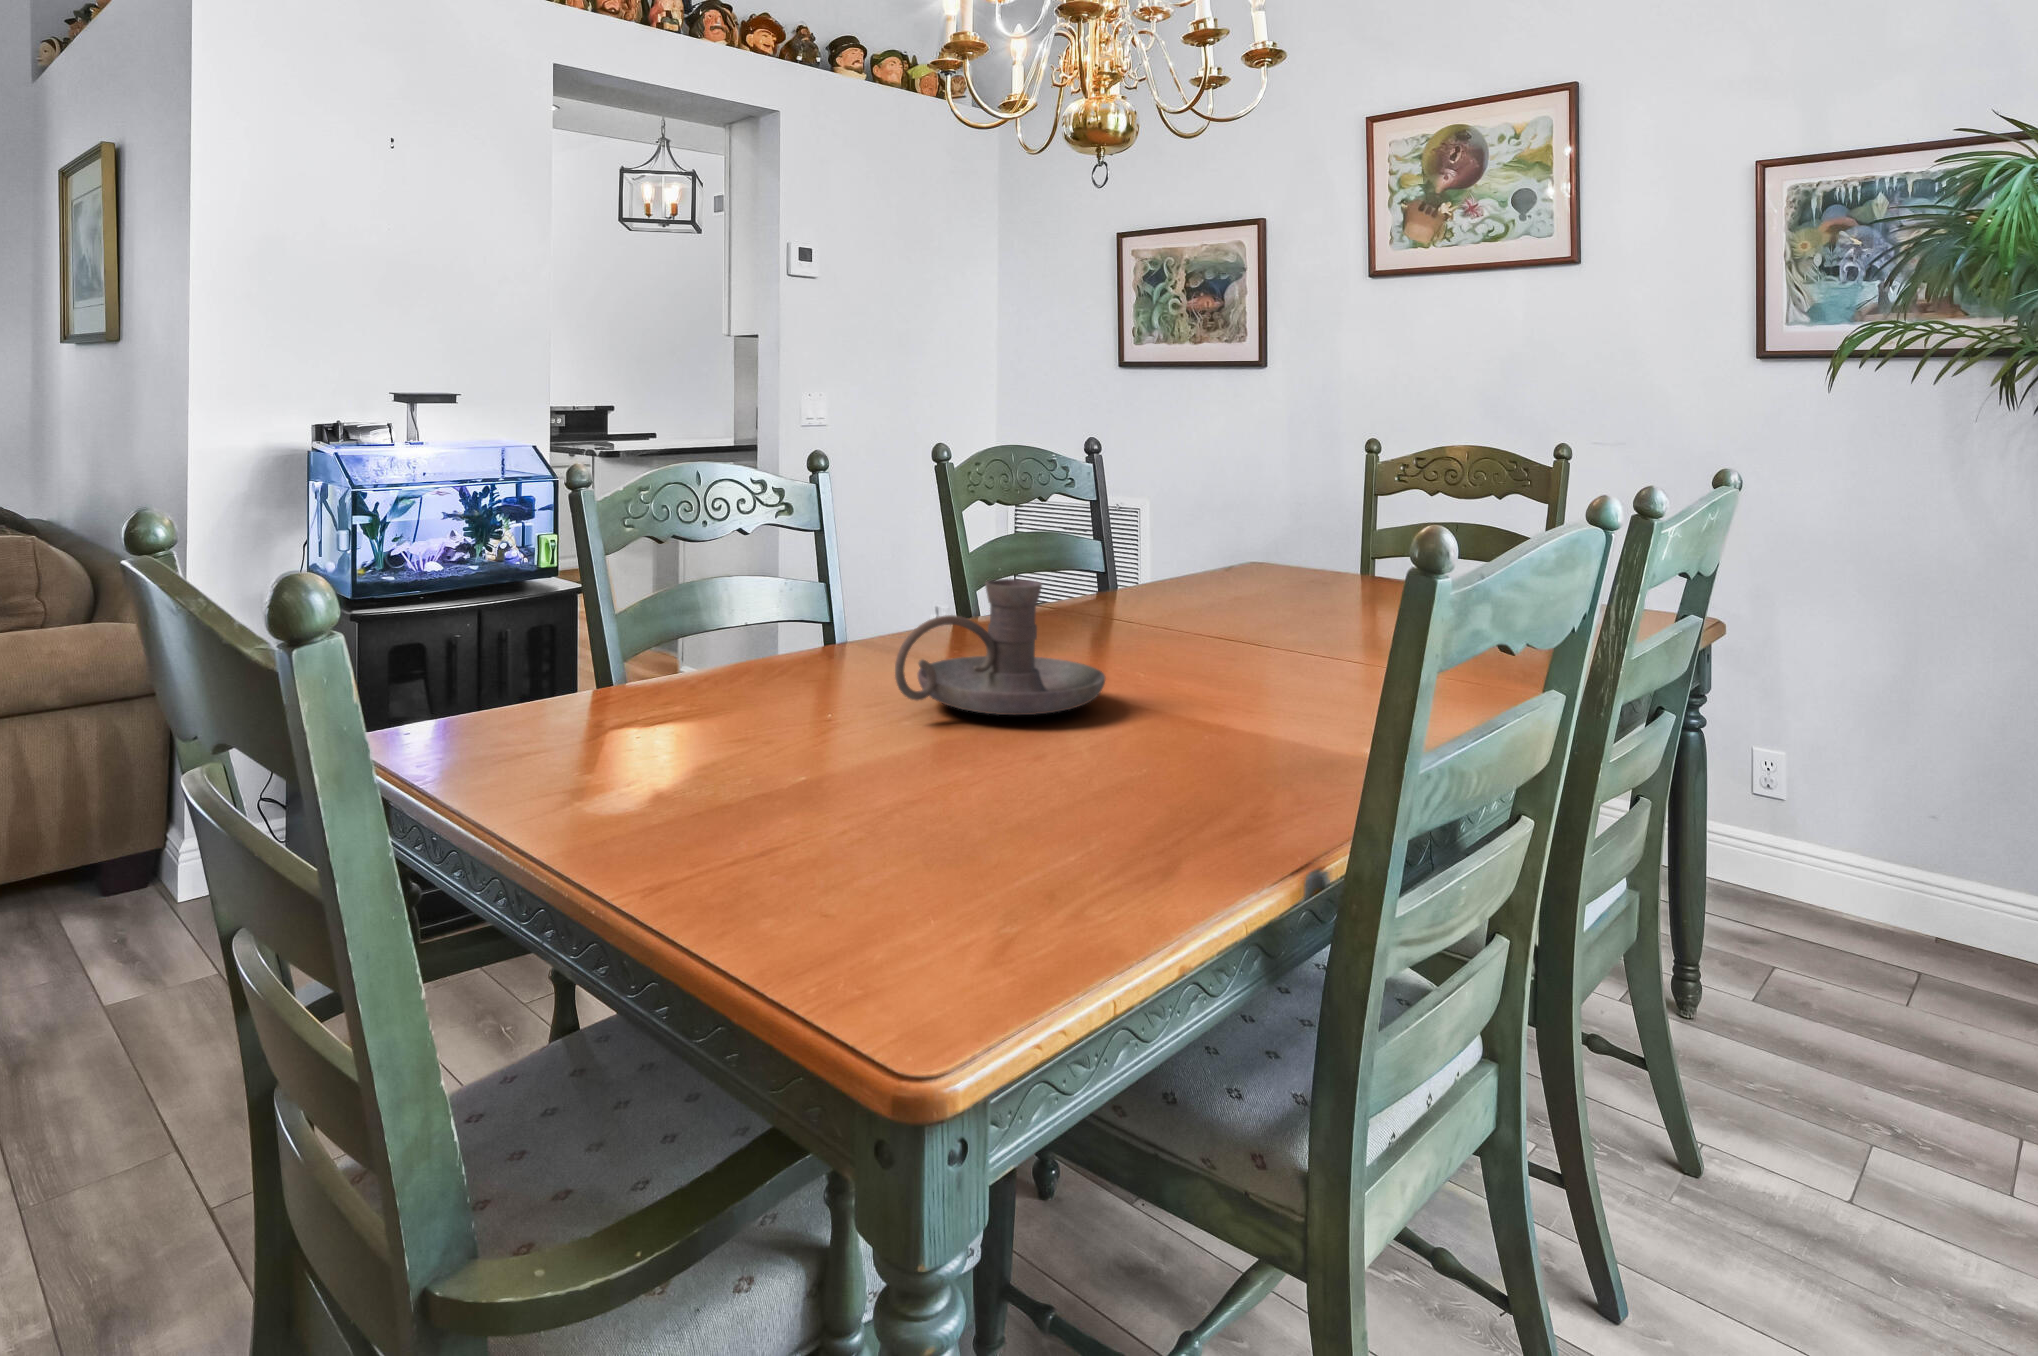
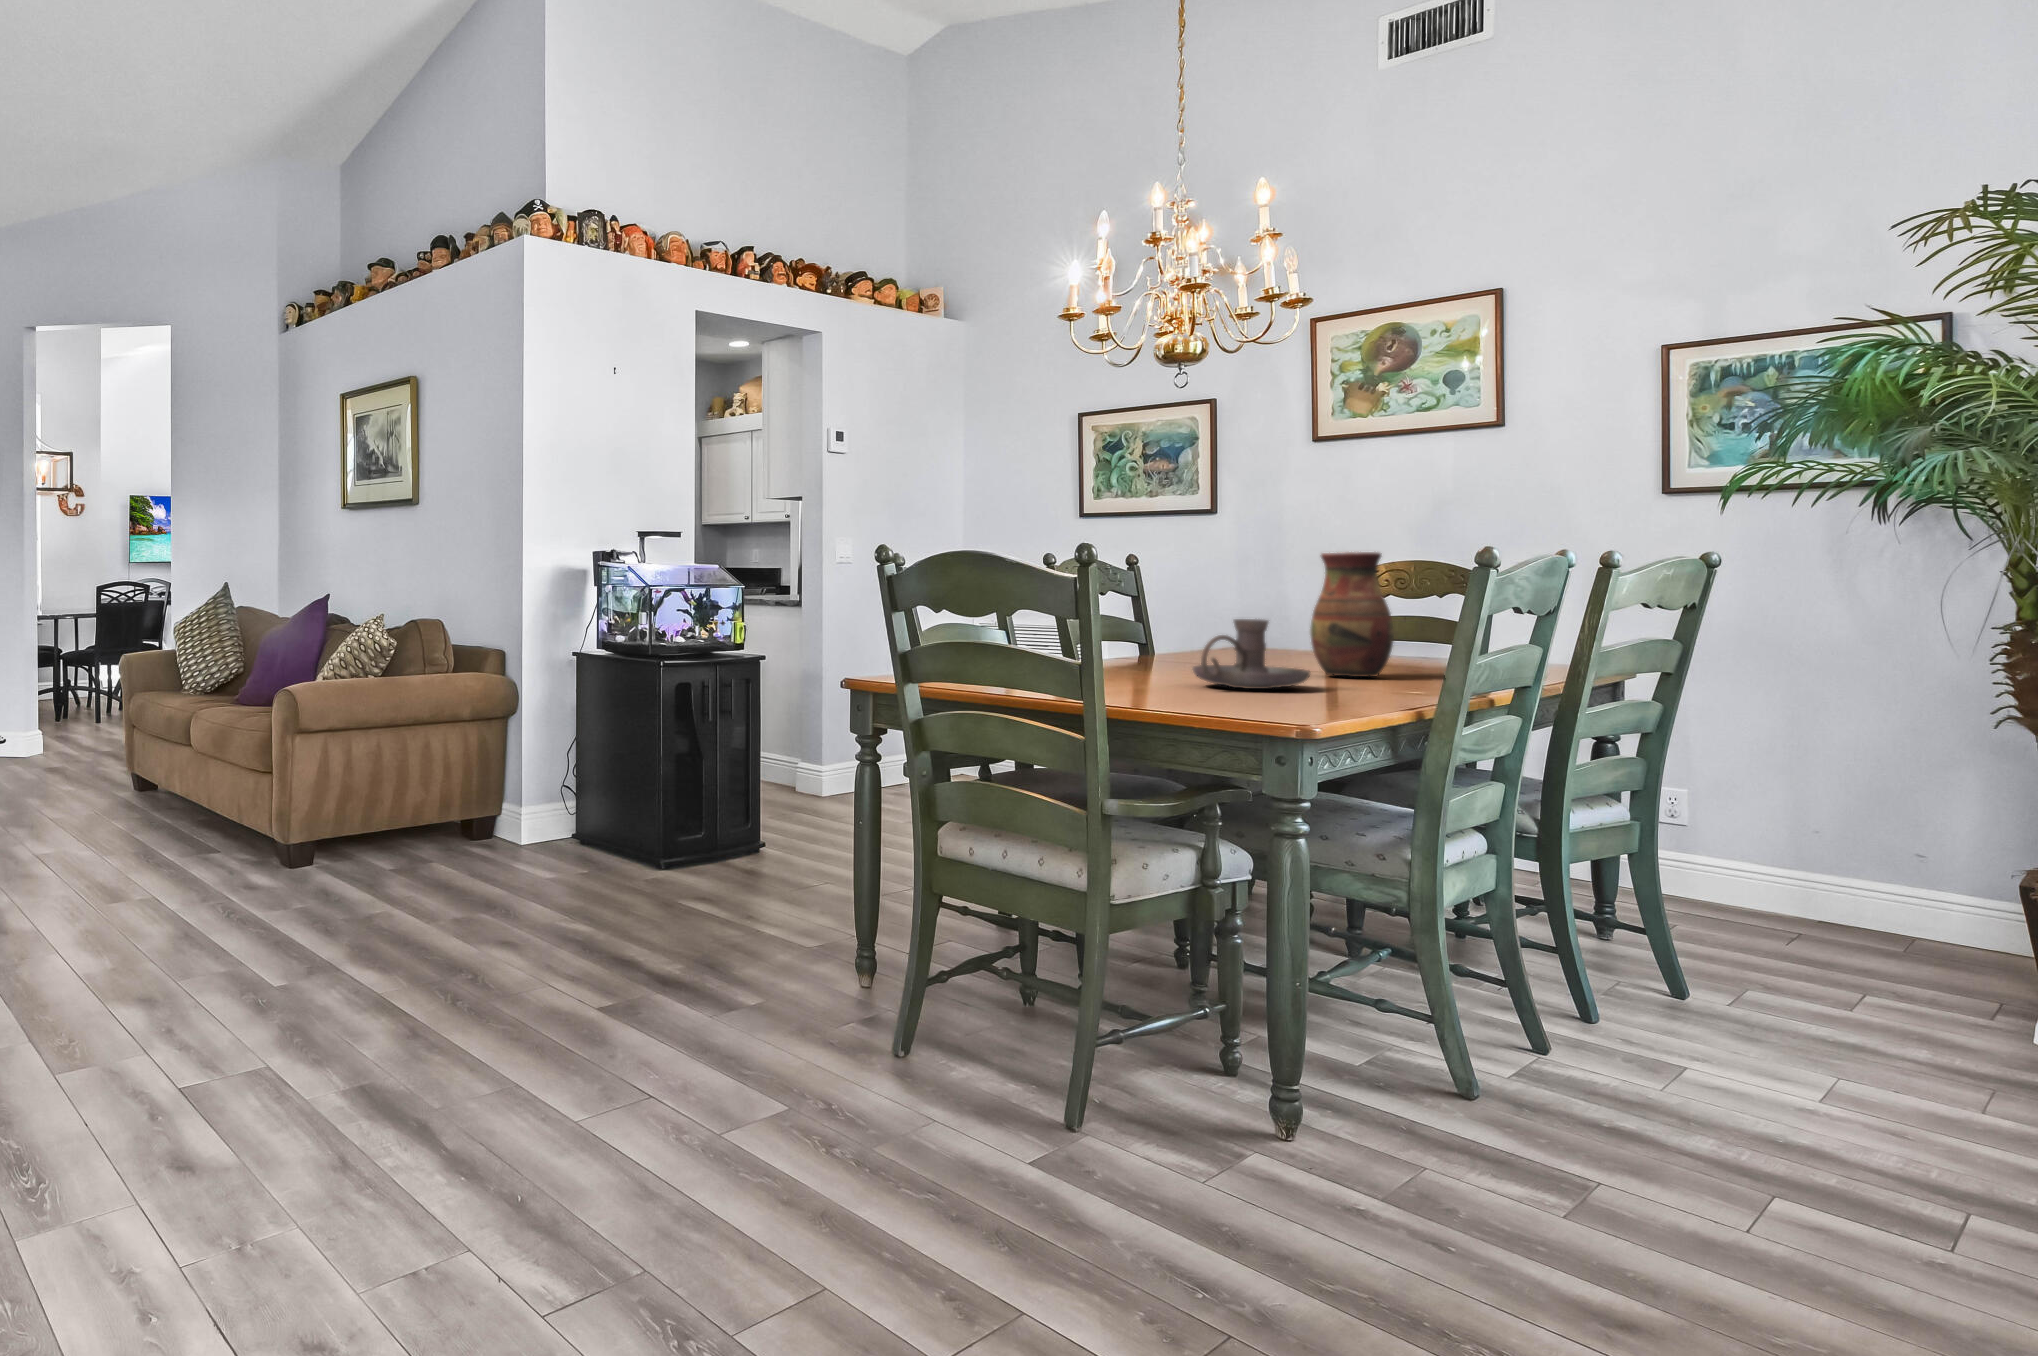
vase: none [1187,452,1306,666] -> present [1310,552,1394,677]

